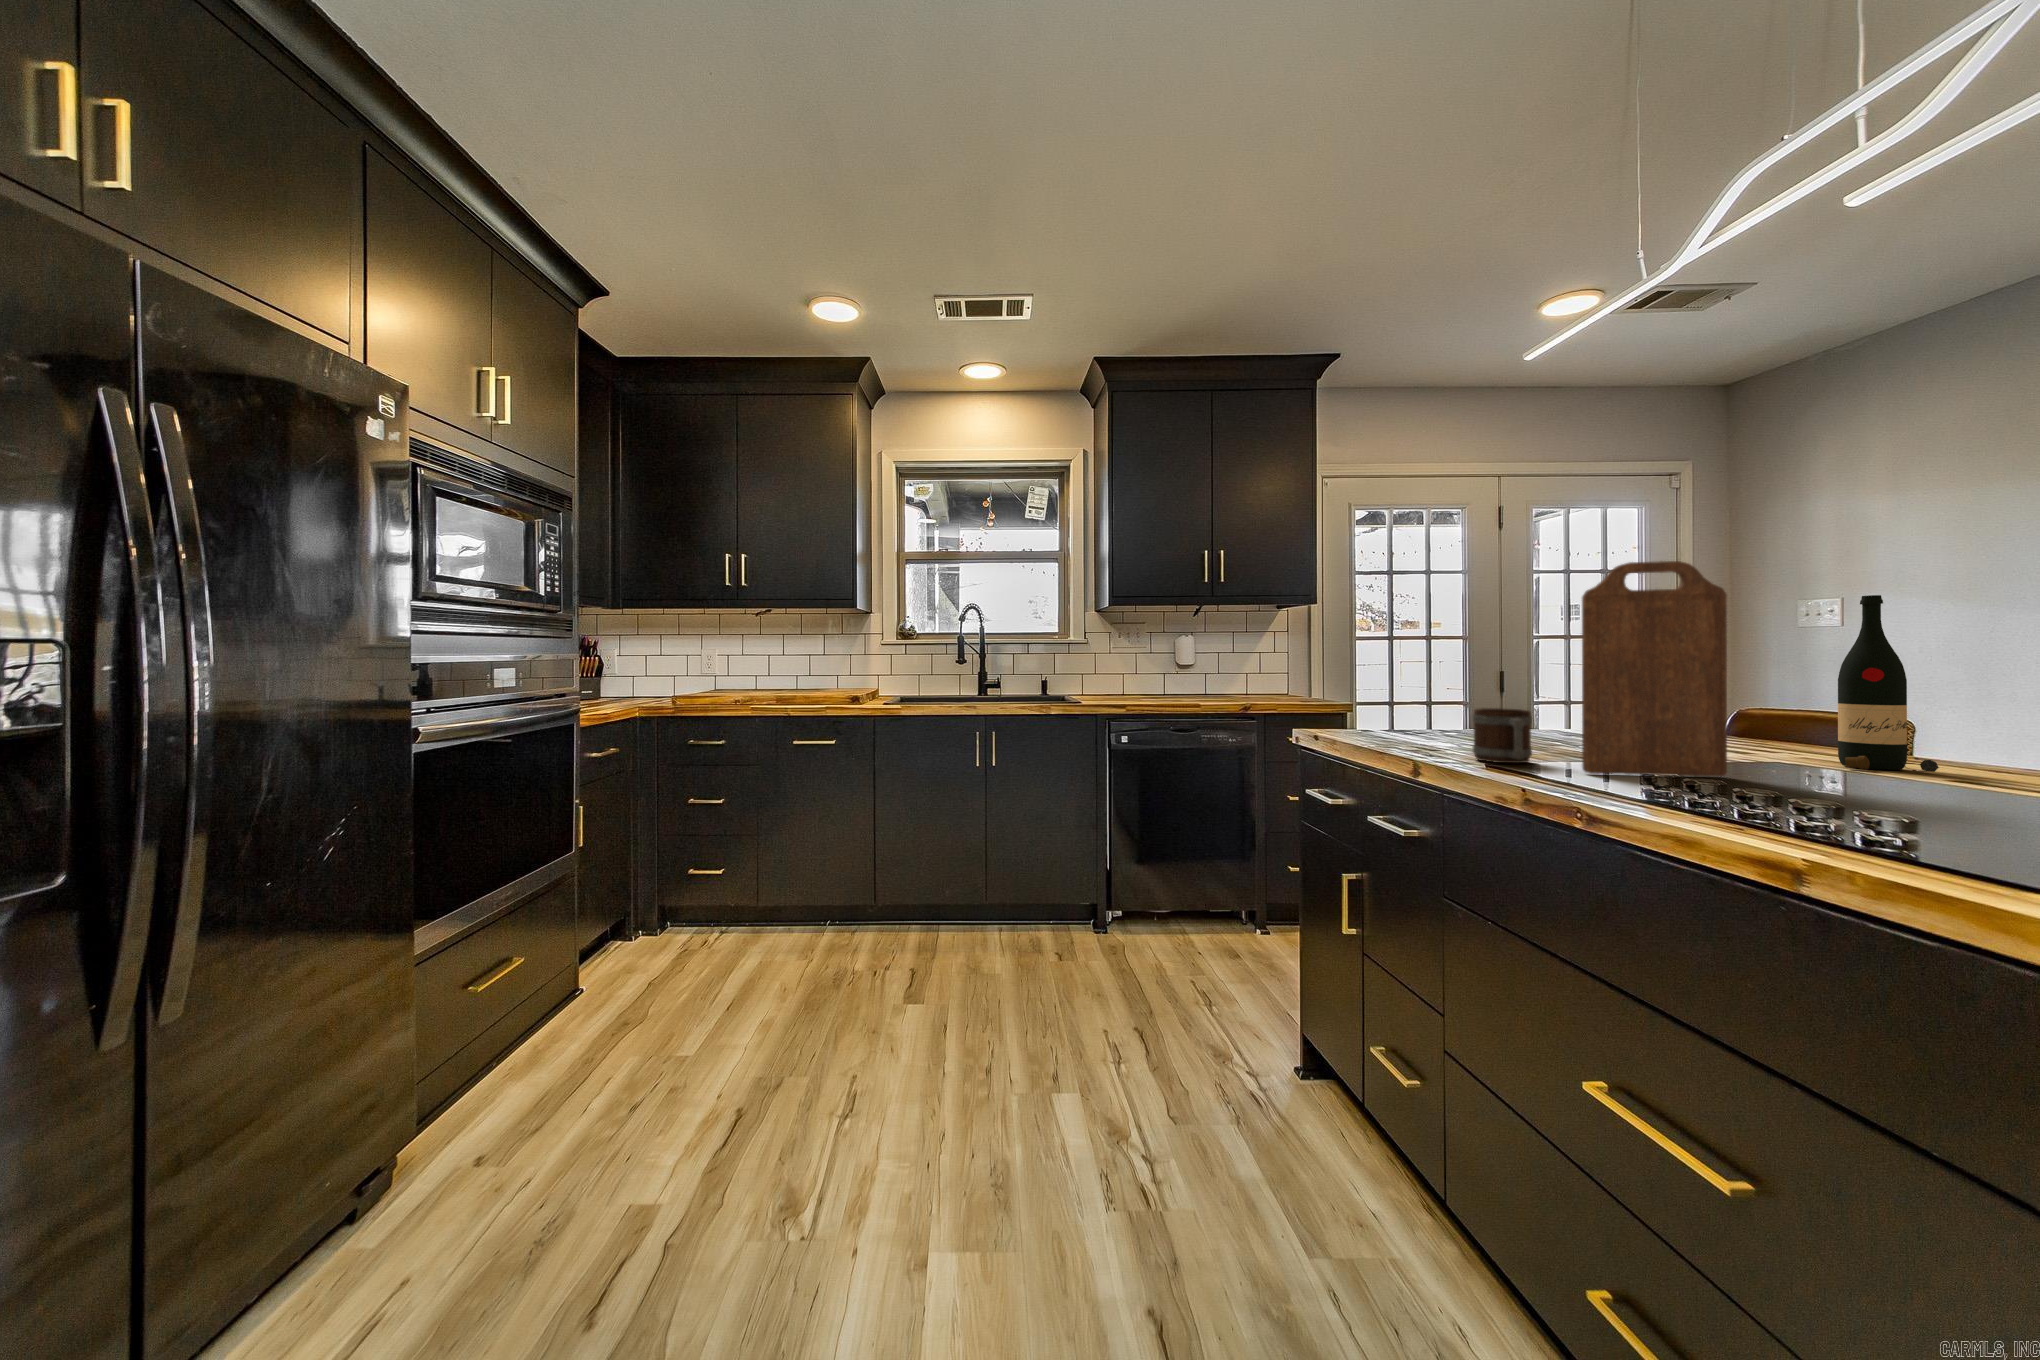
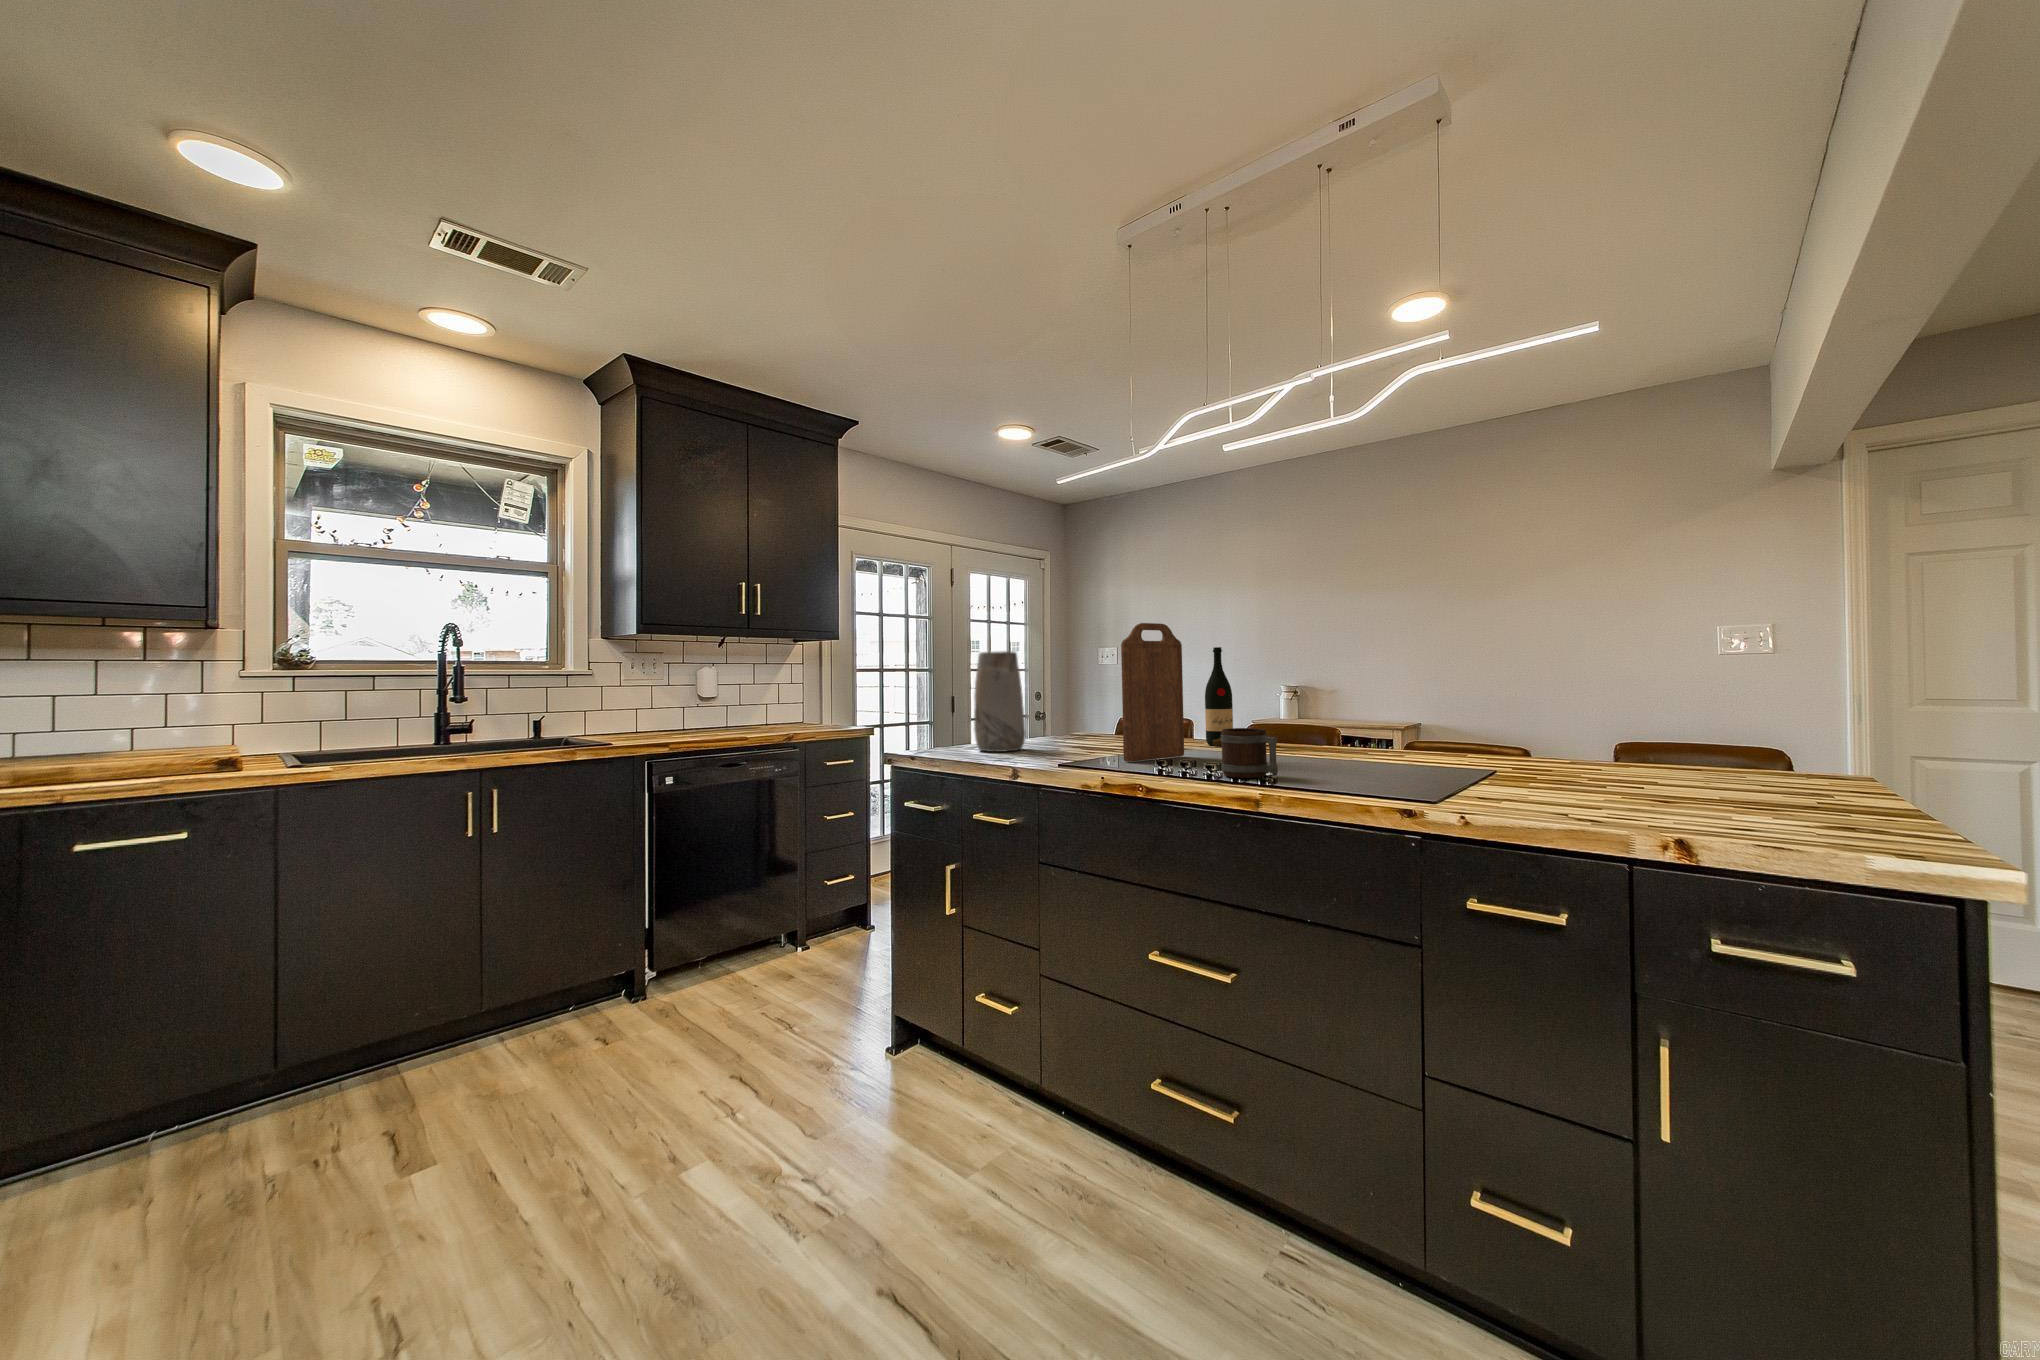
vase: none [1403,613,1479,743] -> present [974,651,1026,752]
mug: present [1472,708,1532,763] -> present [1221,728,1278,778]

